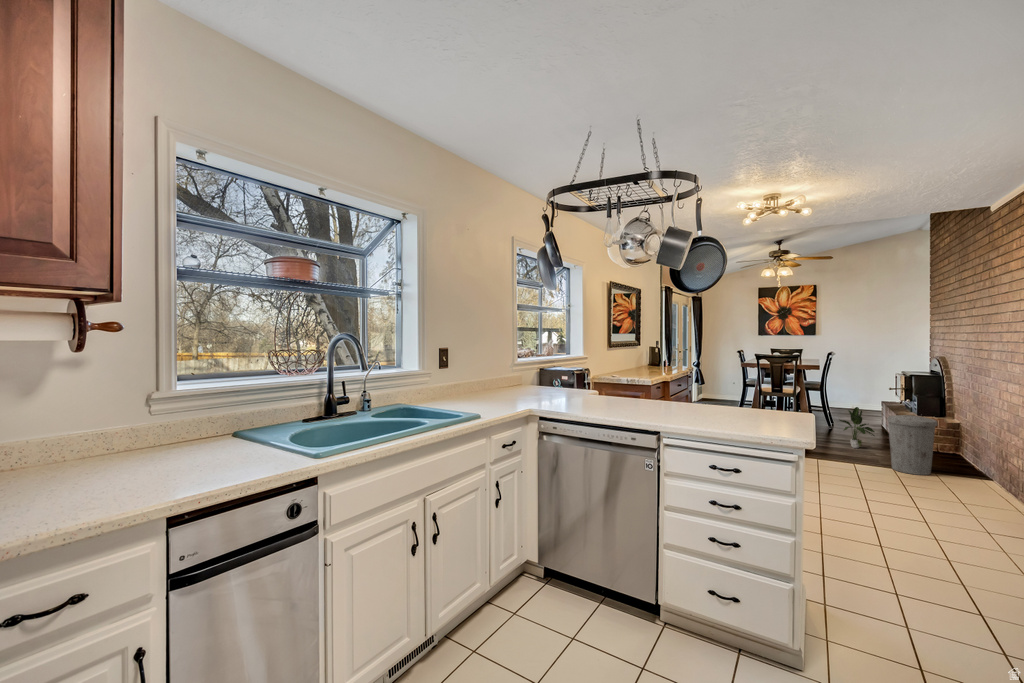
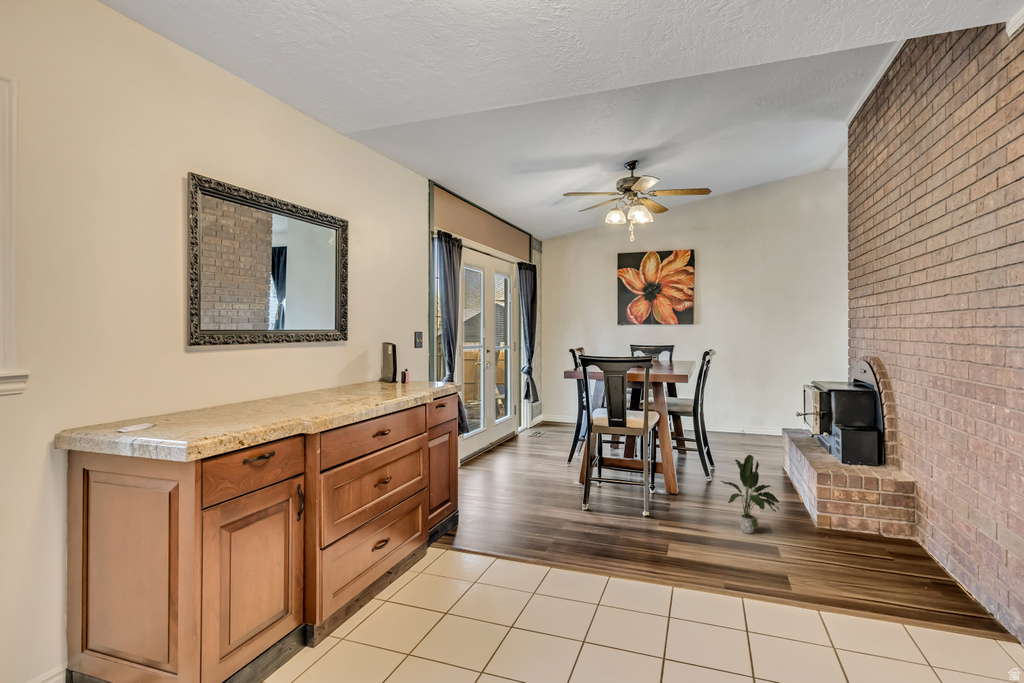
trash can: present [887,415,938,475] -> none [808,485,906,625]

